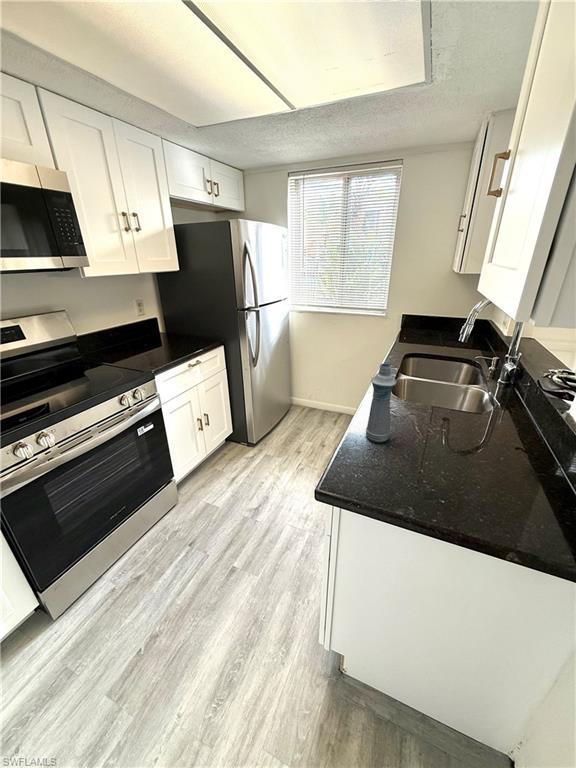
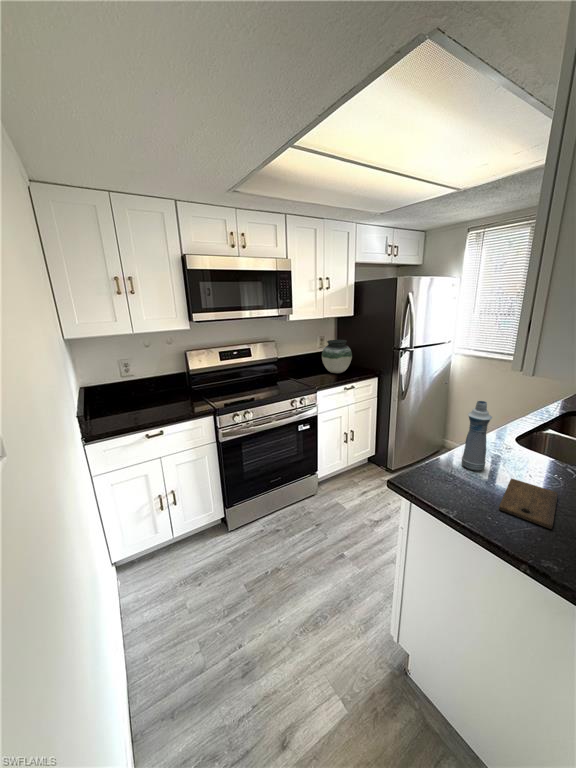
vase: none [146,303,188,348] -> present [322,340,352,373]
cutting board: none [417,441,482,491] -> present [499,479,558,529]

